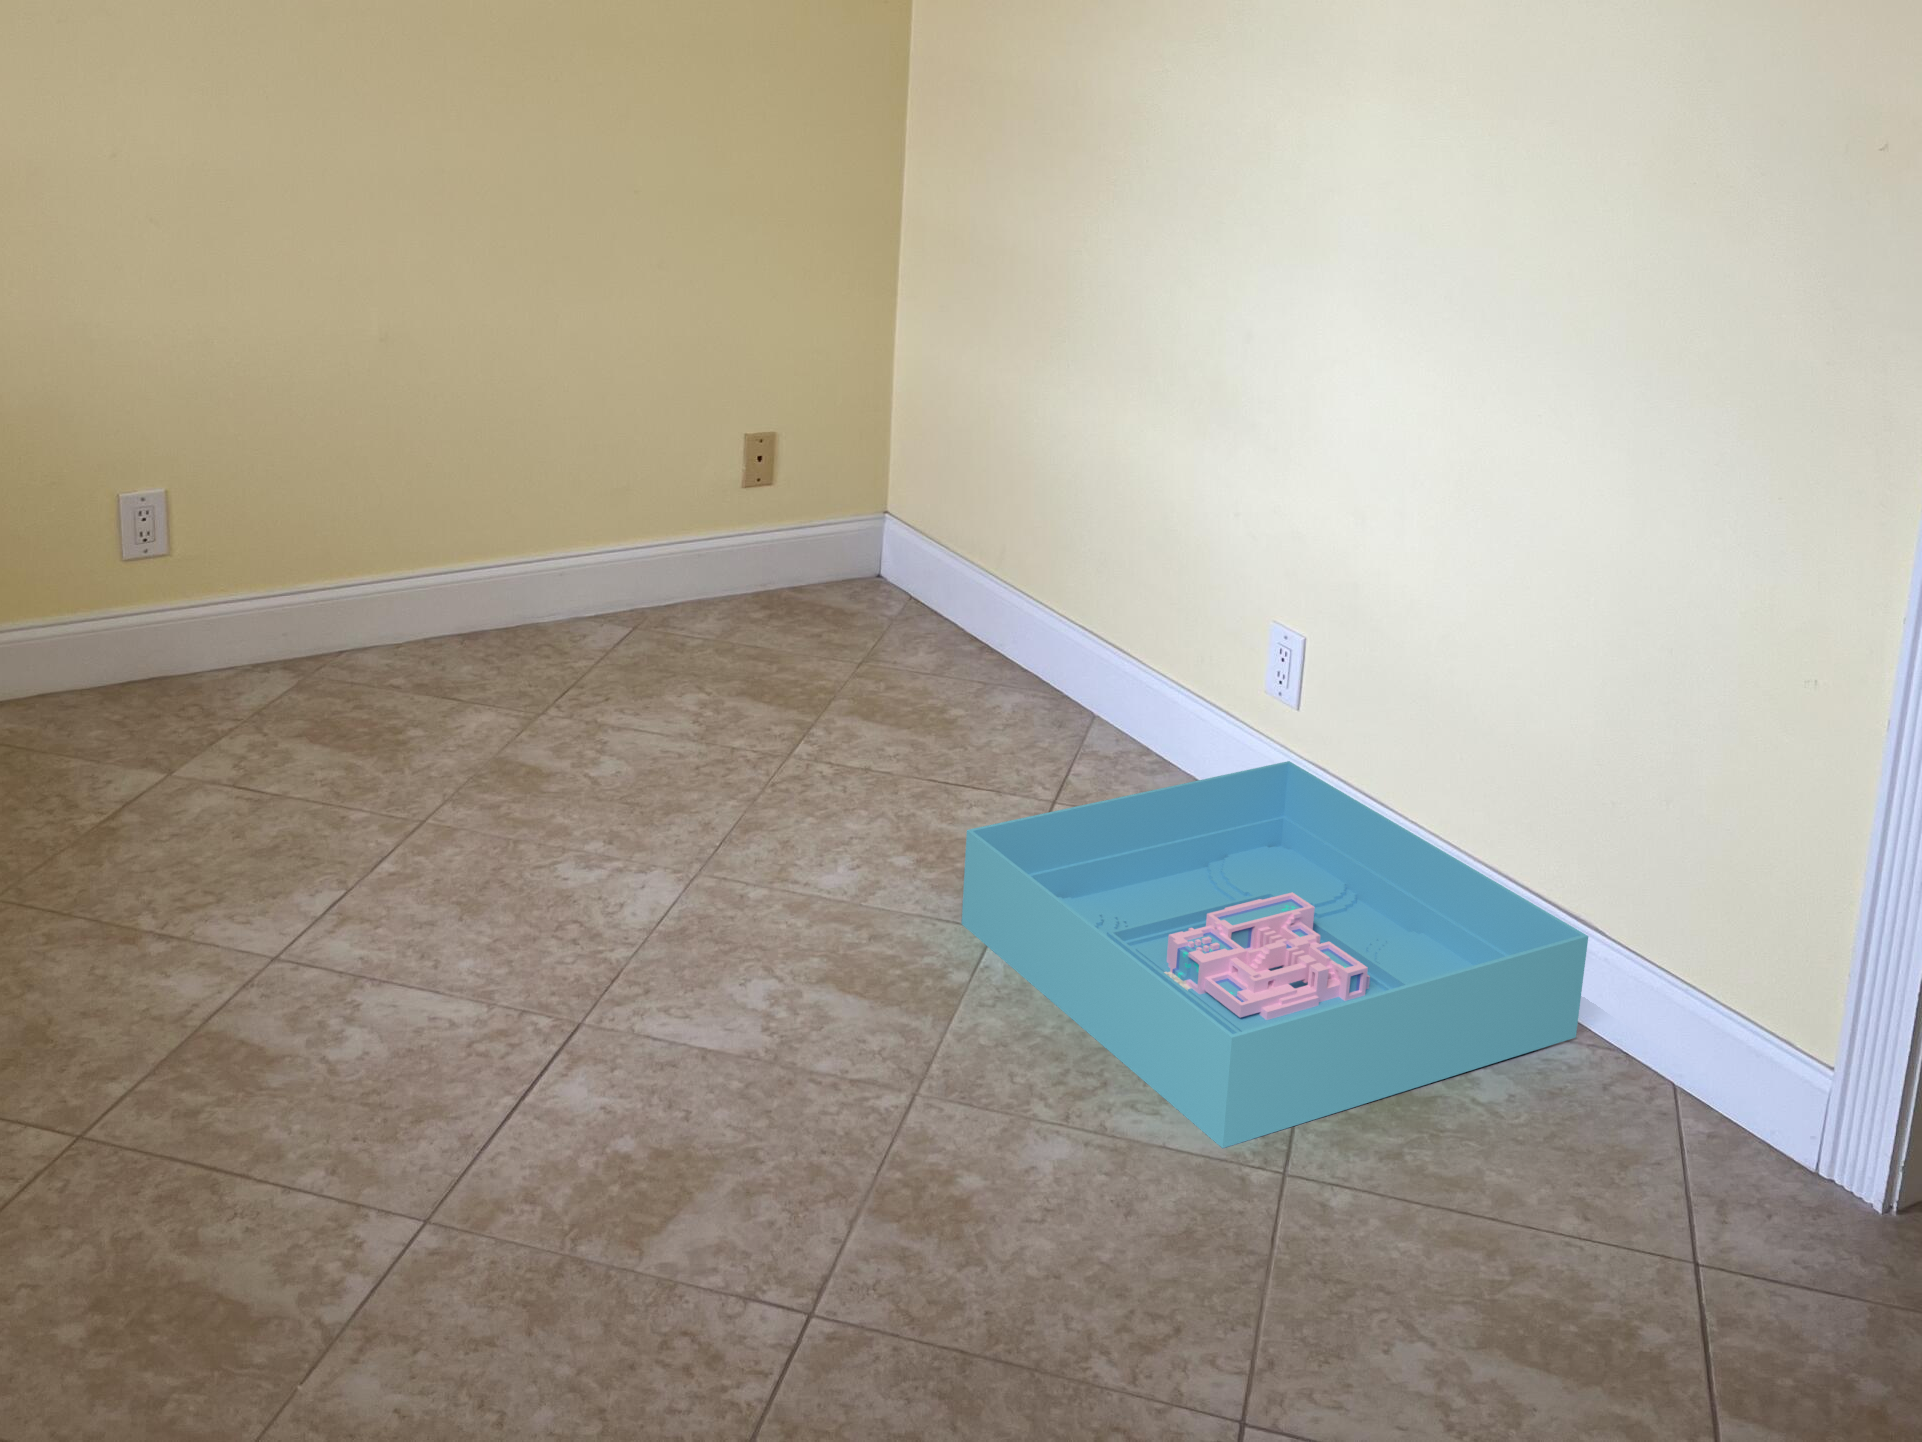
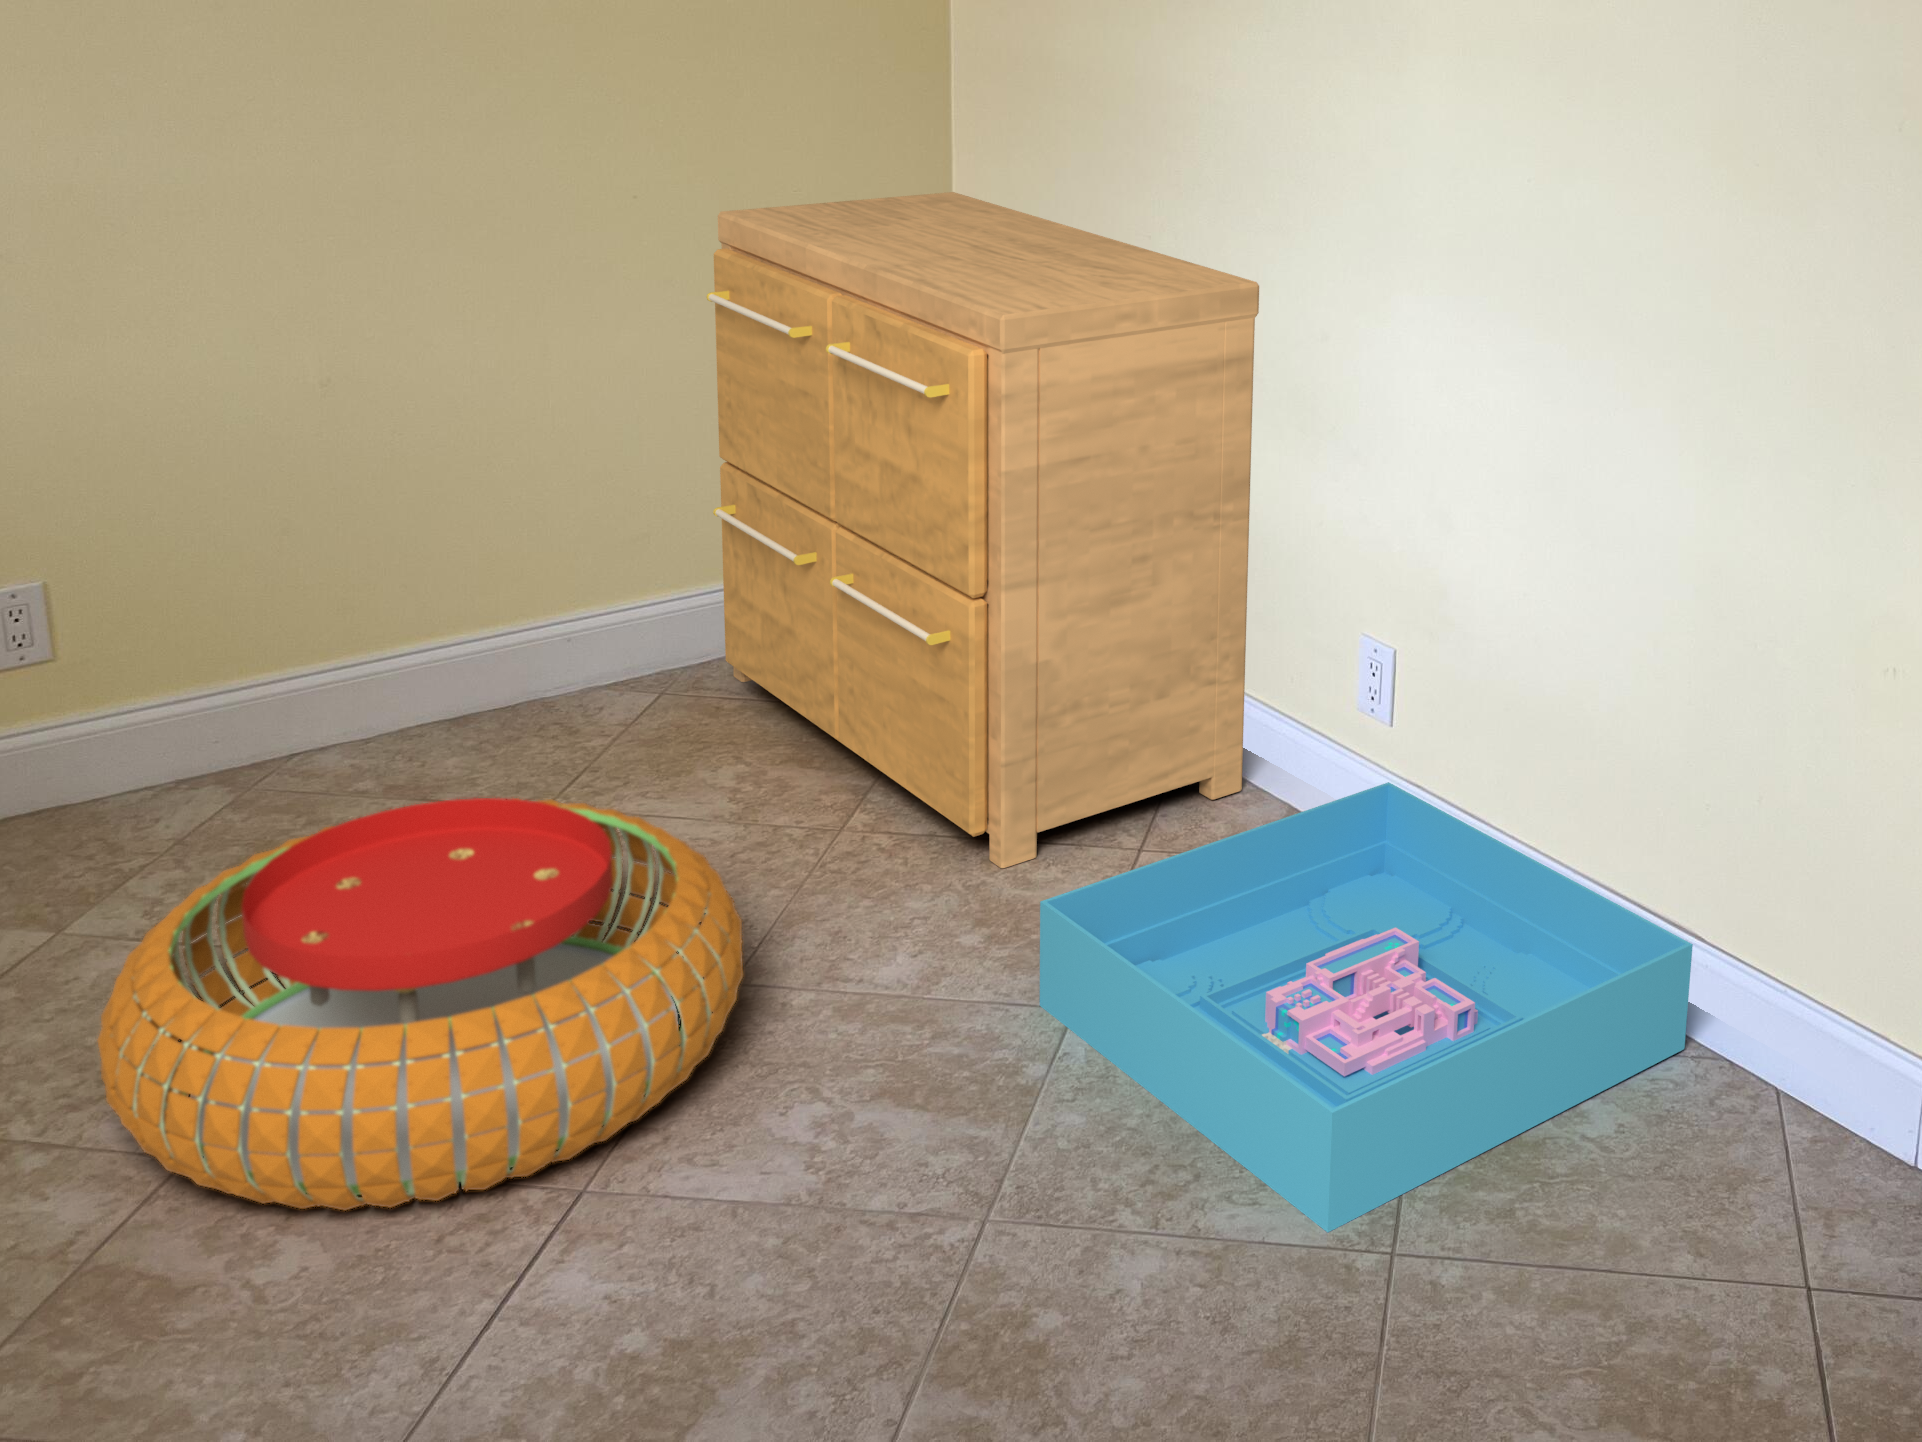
dresser: none [685,199,1184,805] -> present [706,192,1259,868]
pouf: none [223,693,713,1014] -> present [98,798,743,1210]

